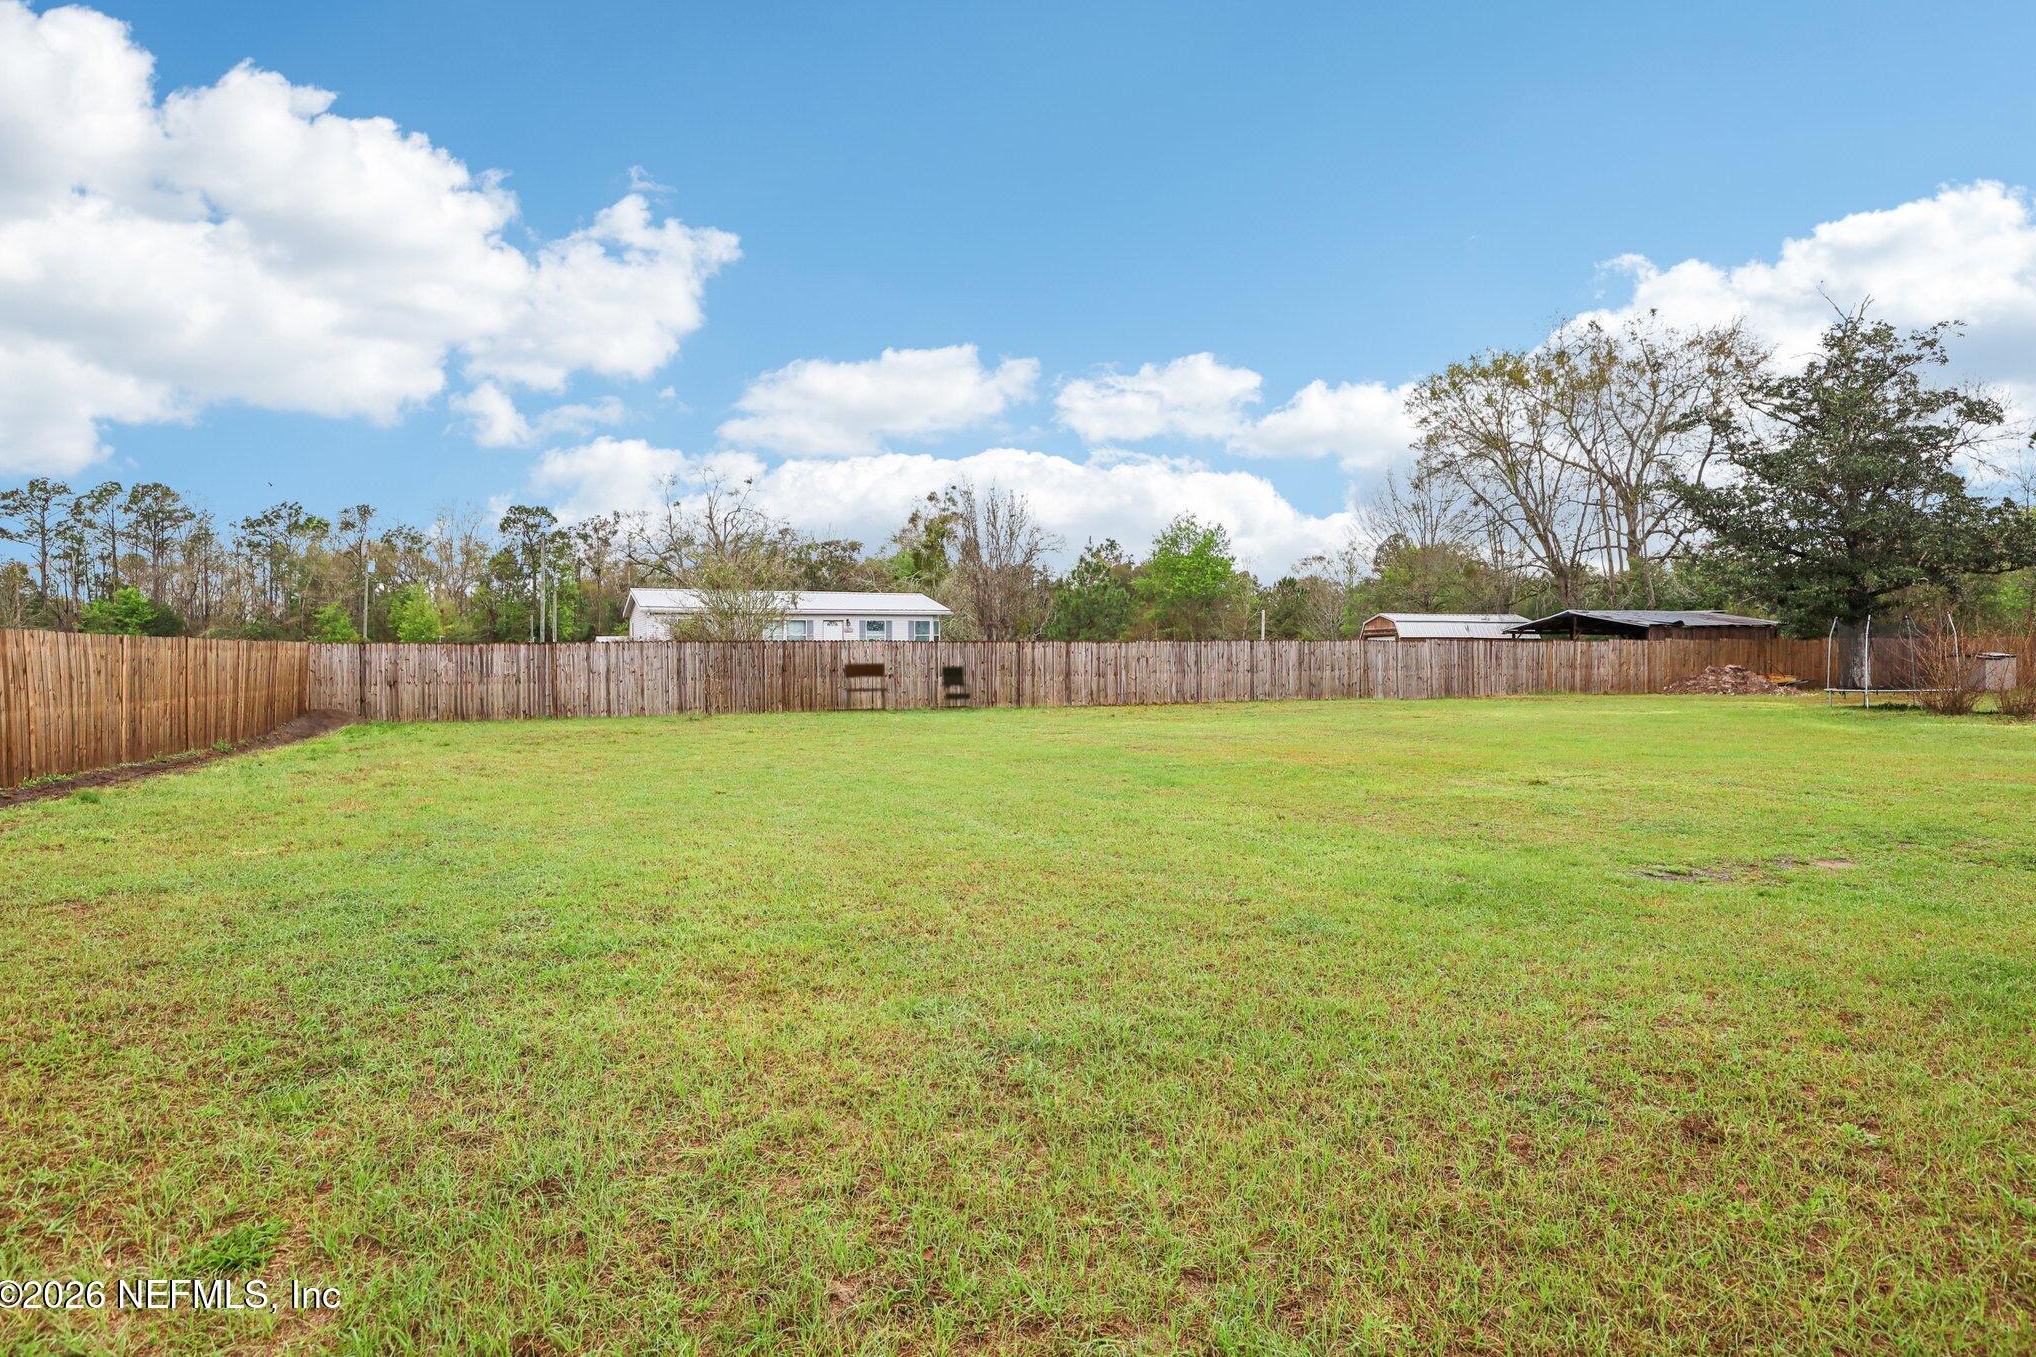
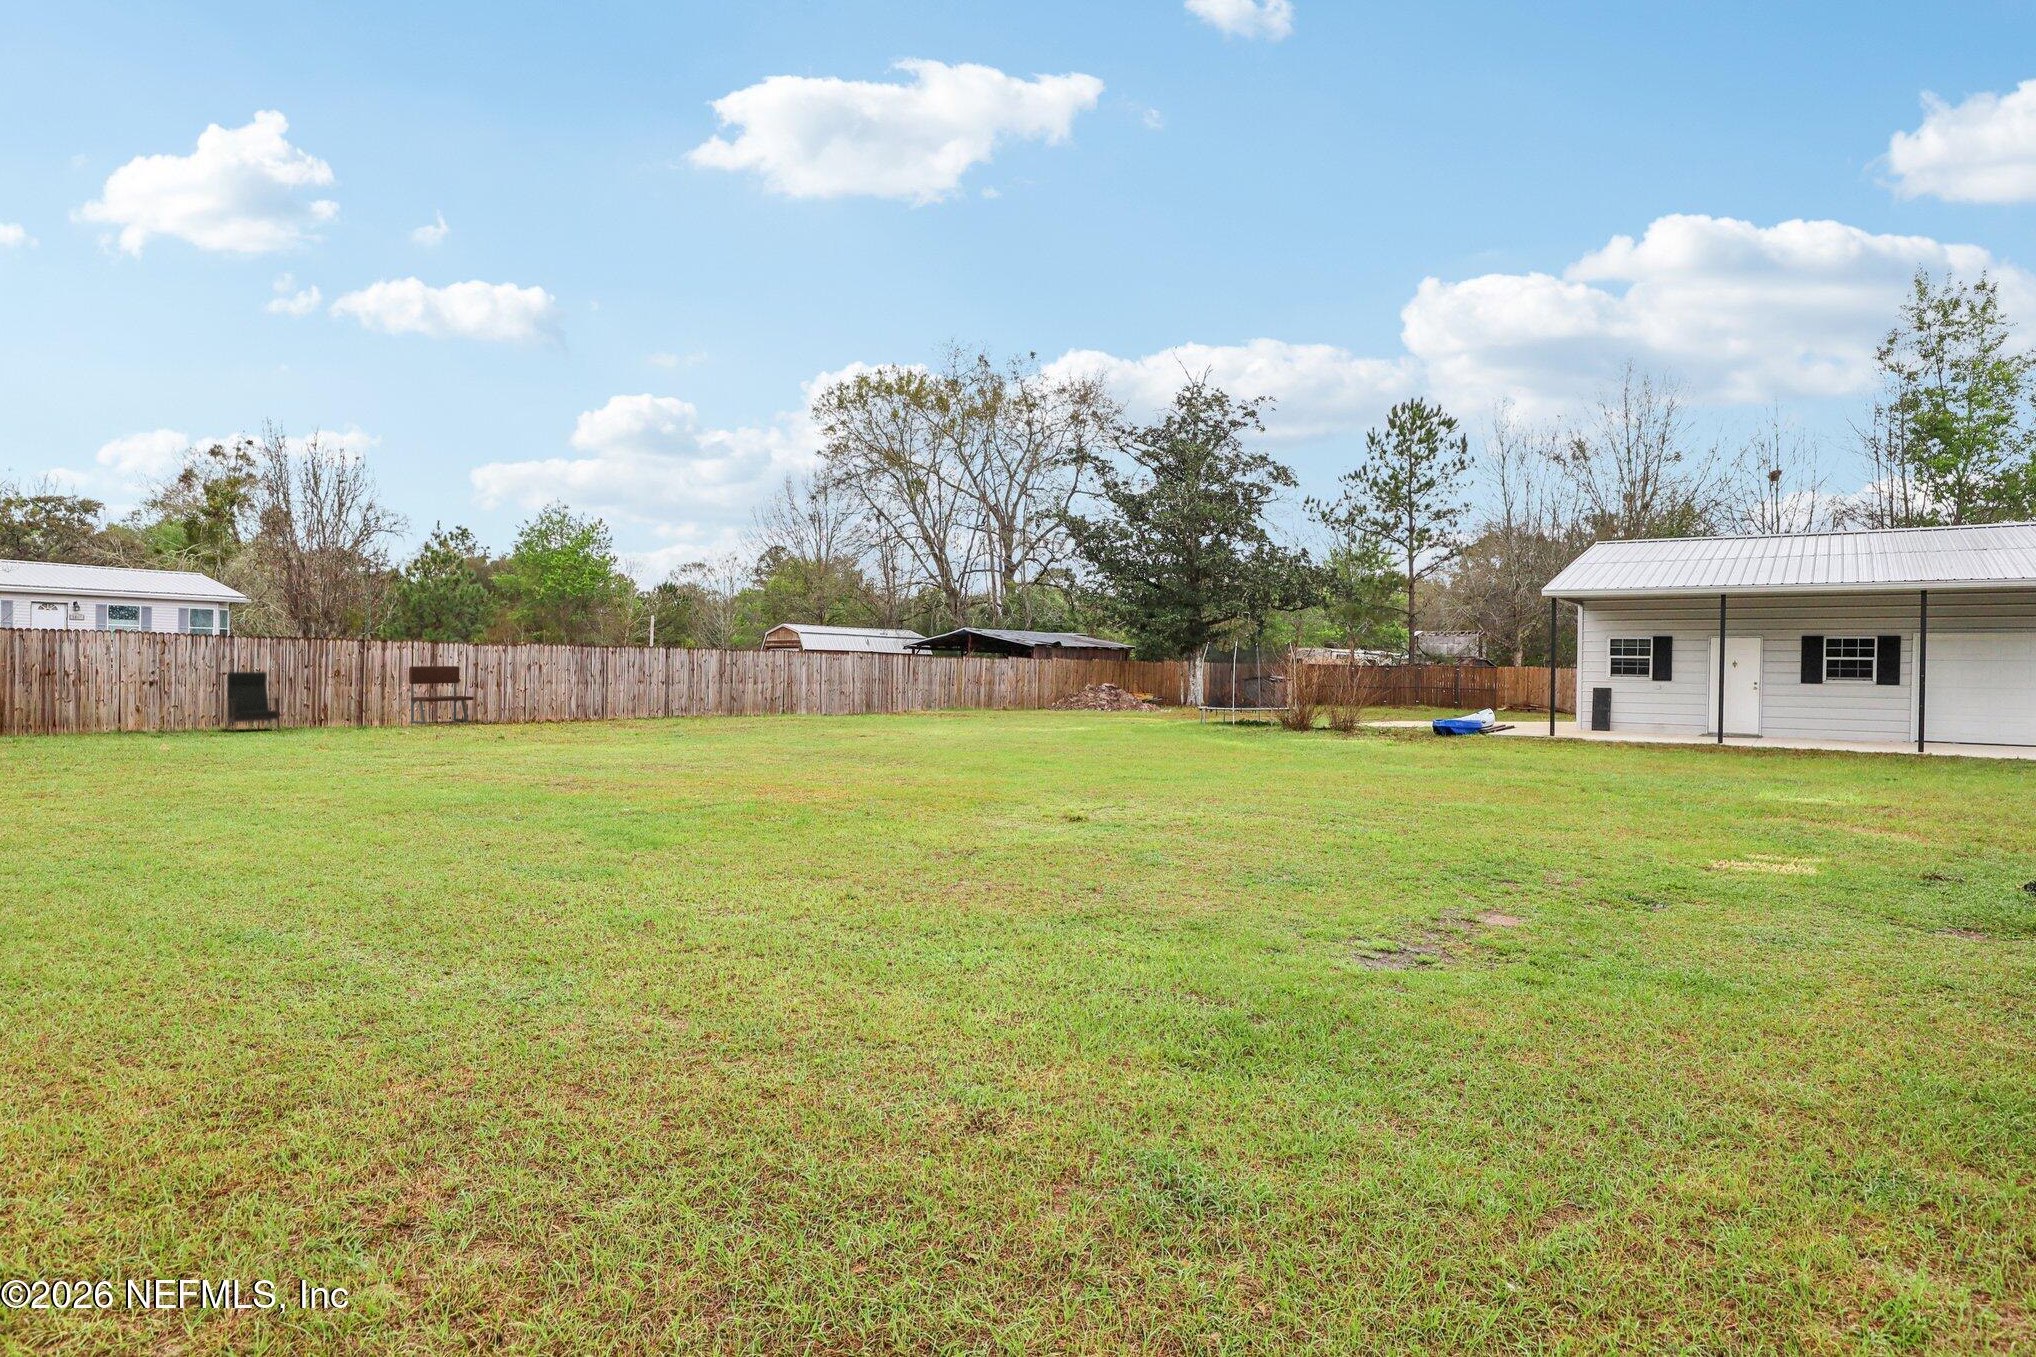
bench: present [844,663,888,709] -> present [409,666,474,724]

